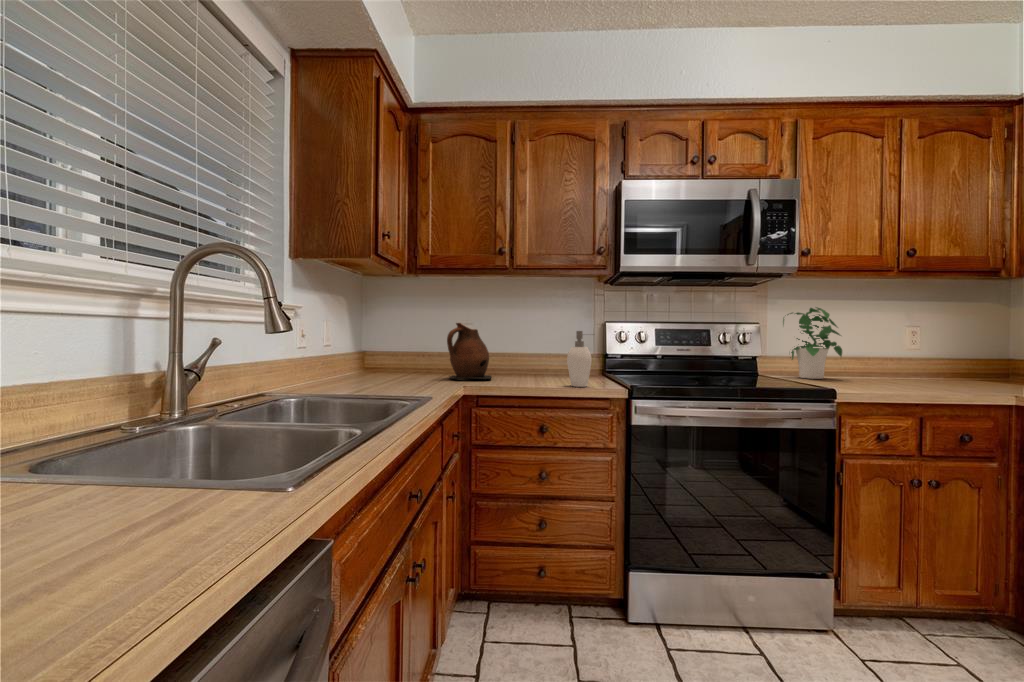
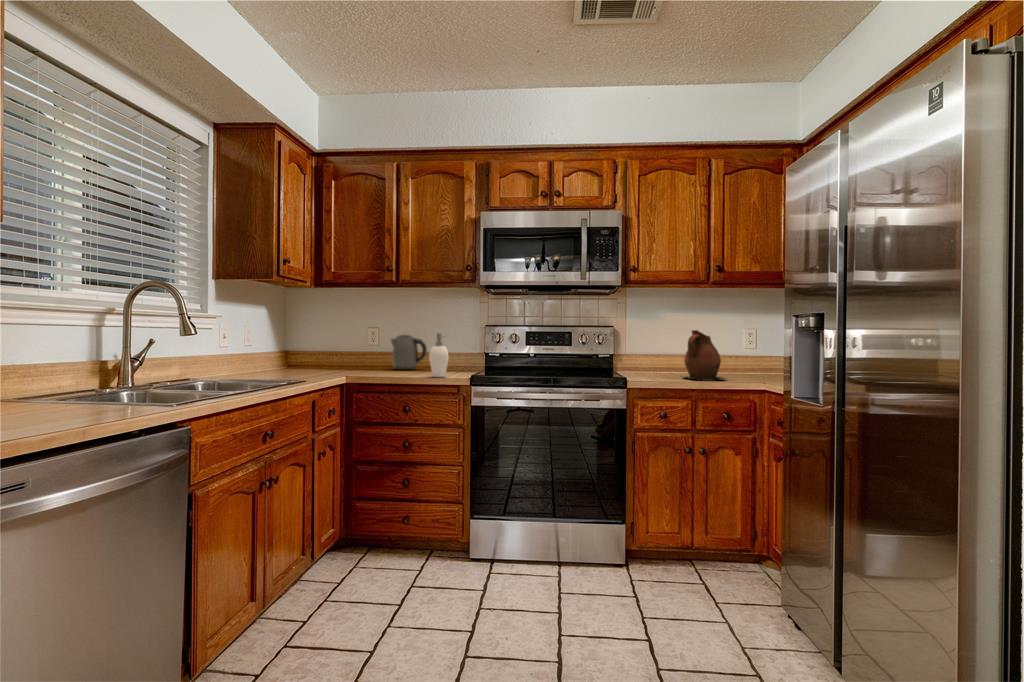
potted plant: present [783,307,842,379] -> none [636,313,682,374]
ceramic pitcher: present [447,323,492,379] -> present [683,330,725,379]
kettle: none [491,333,533,374] -> present [391,335,427,370]

